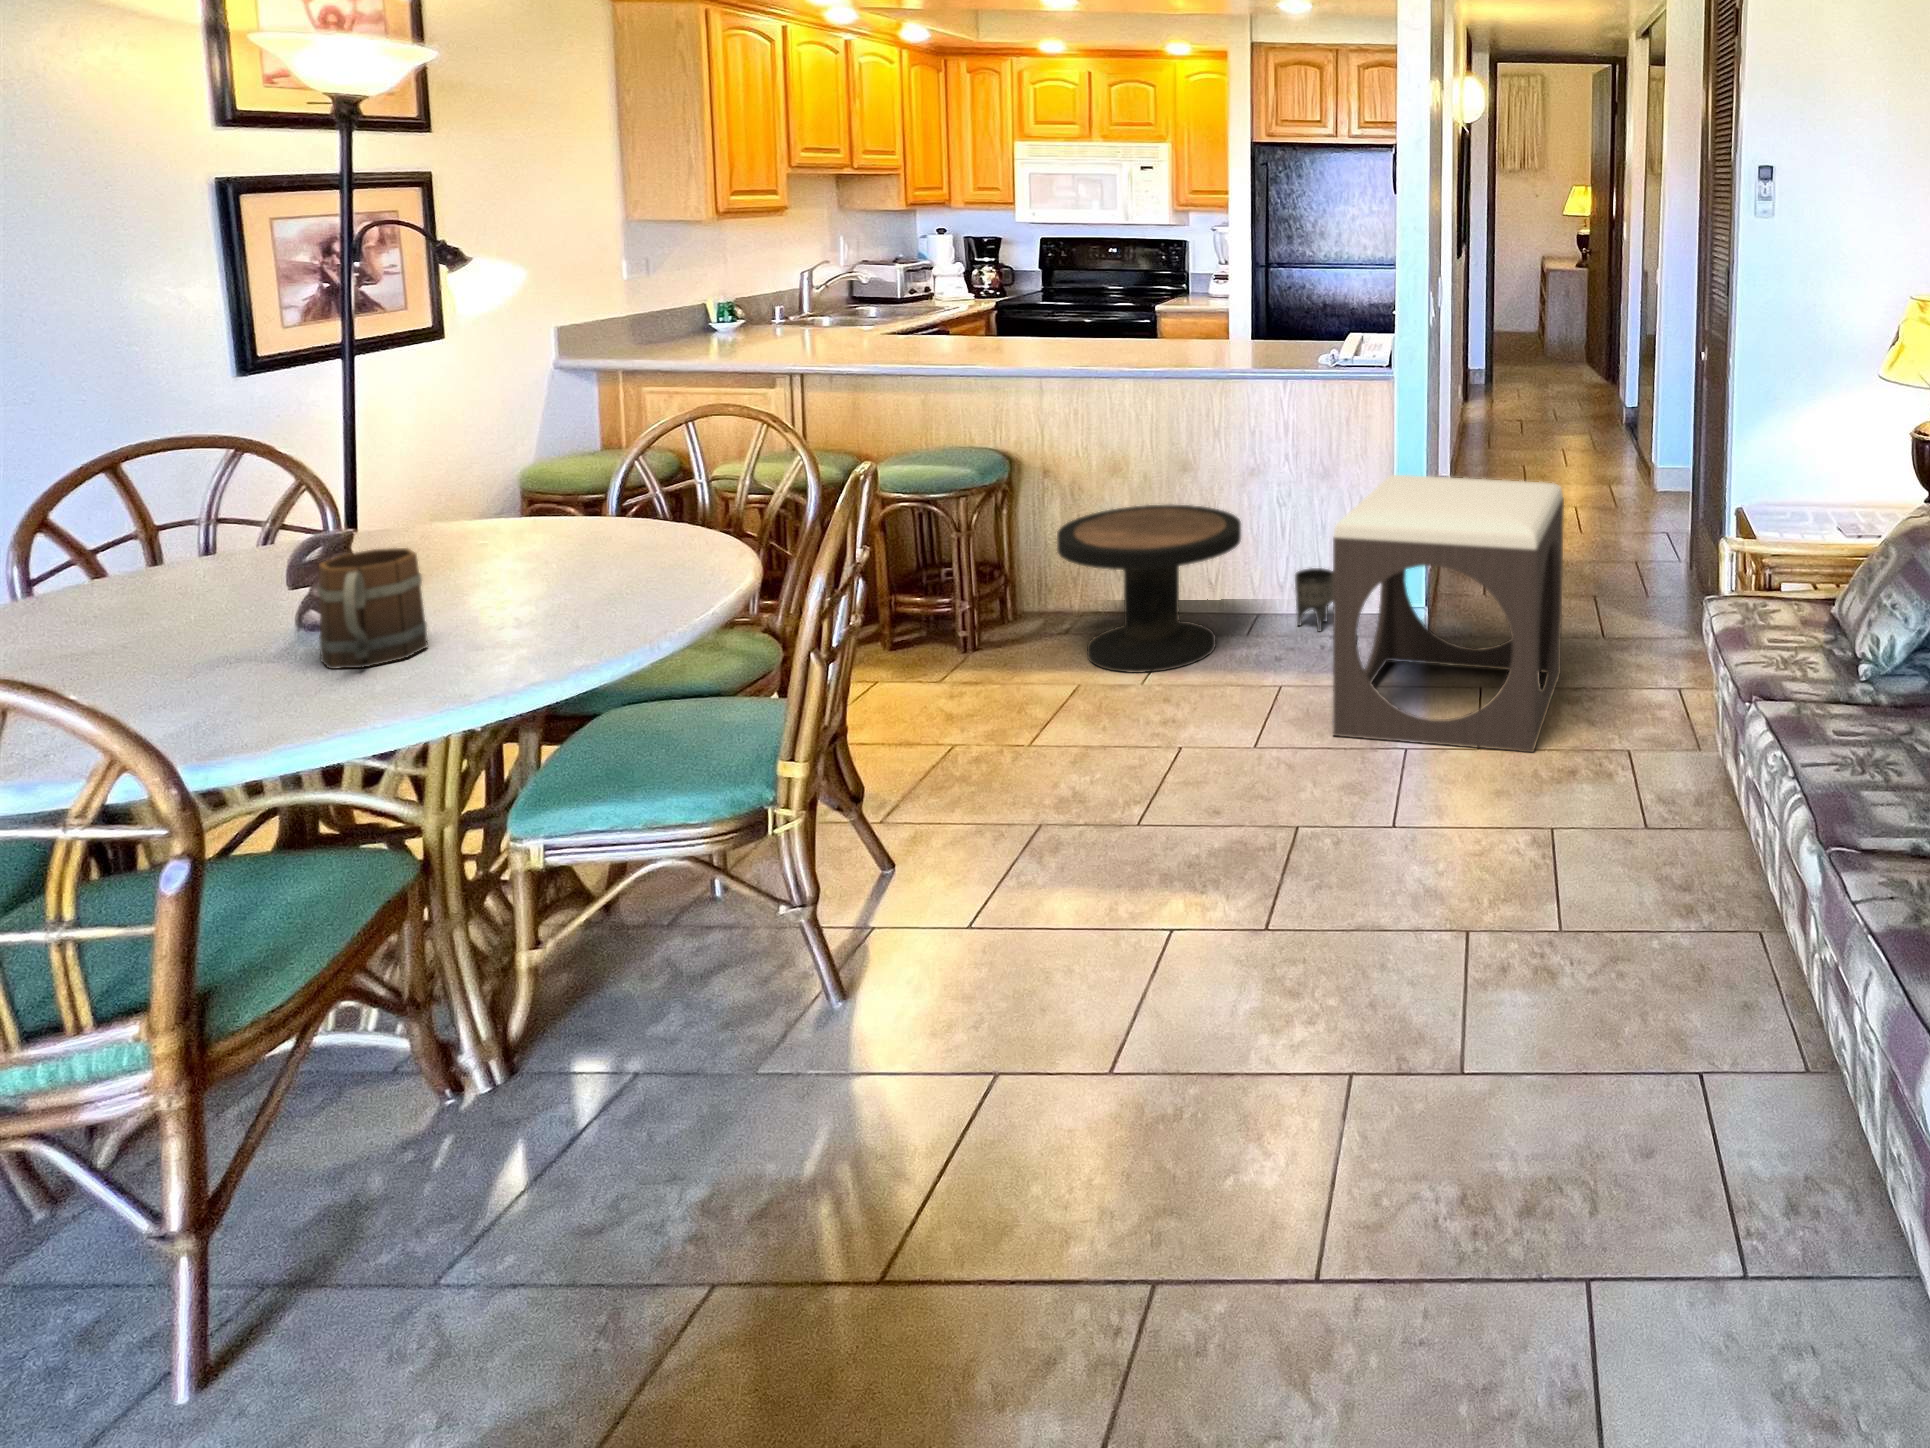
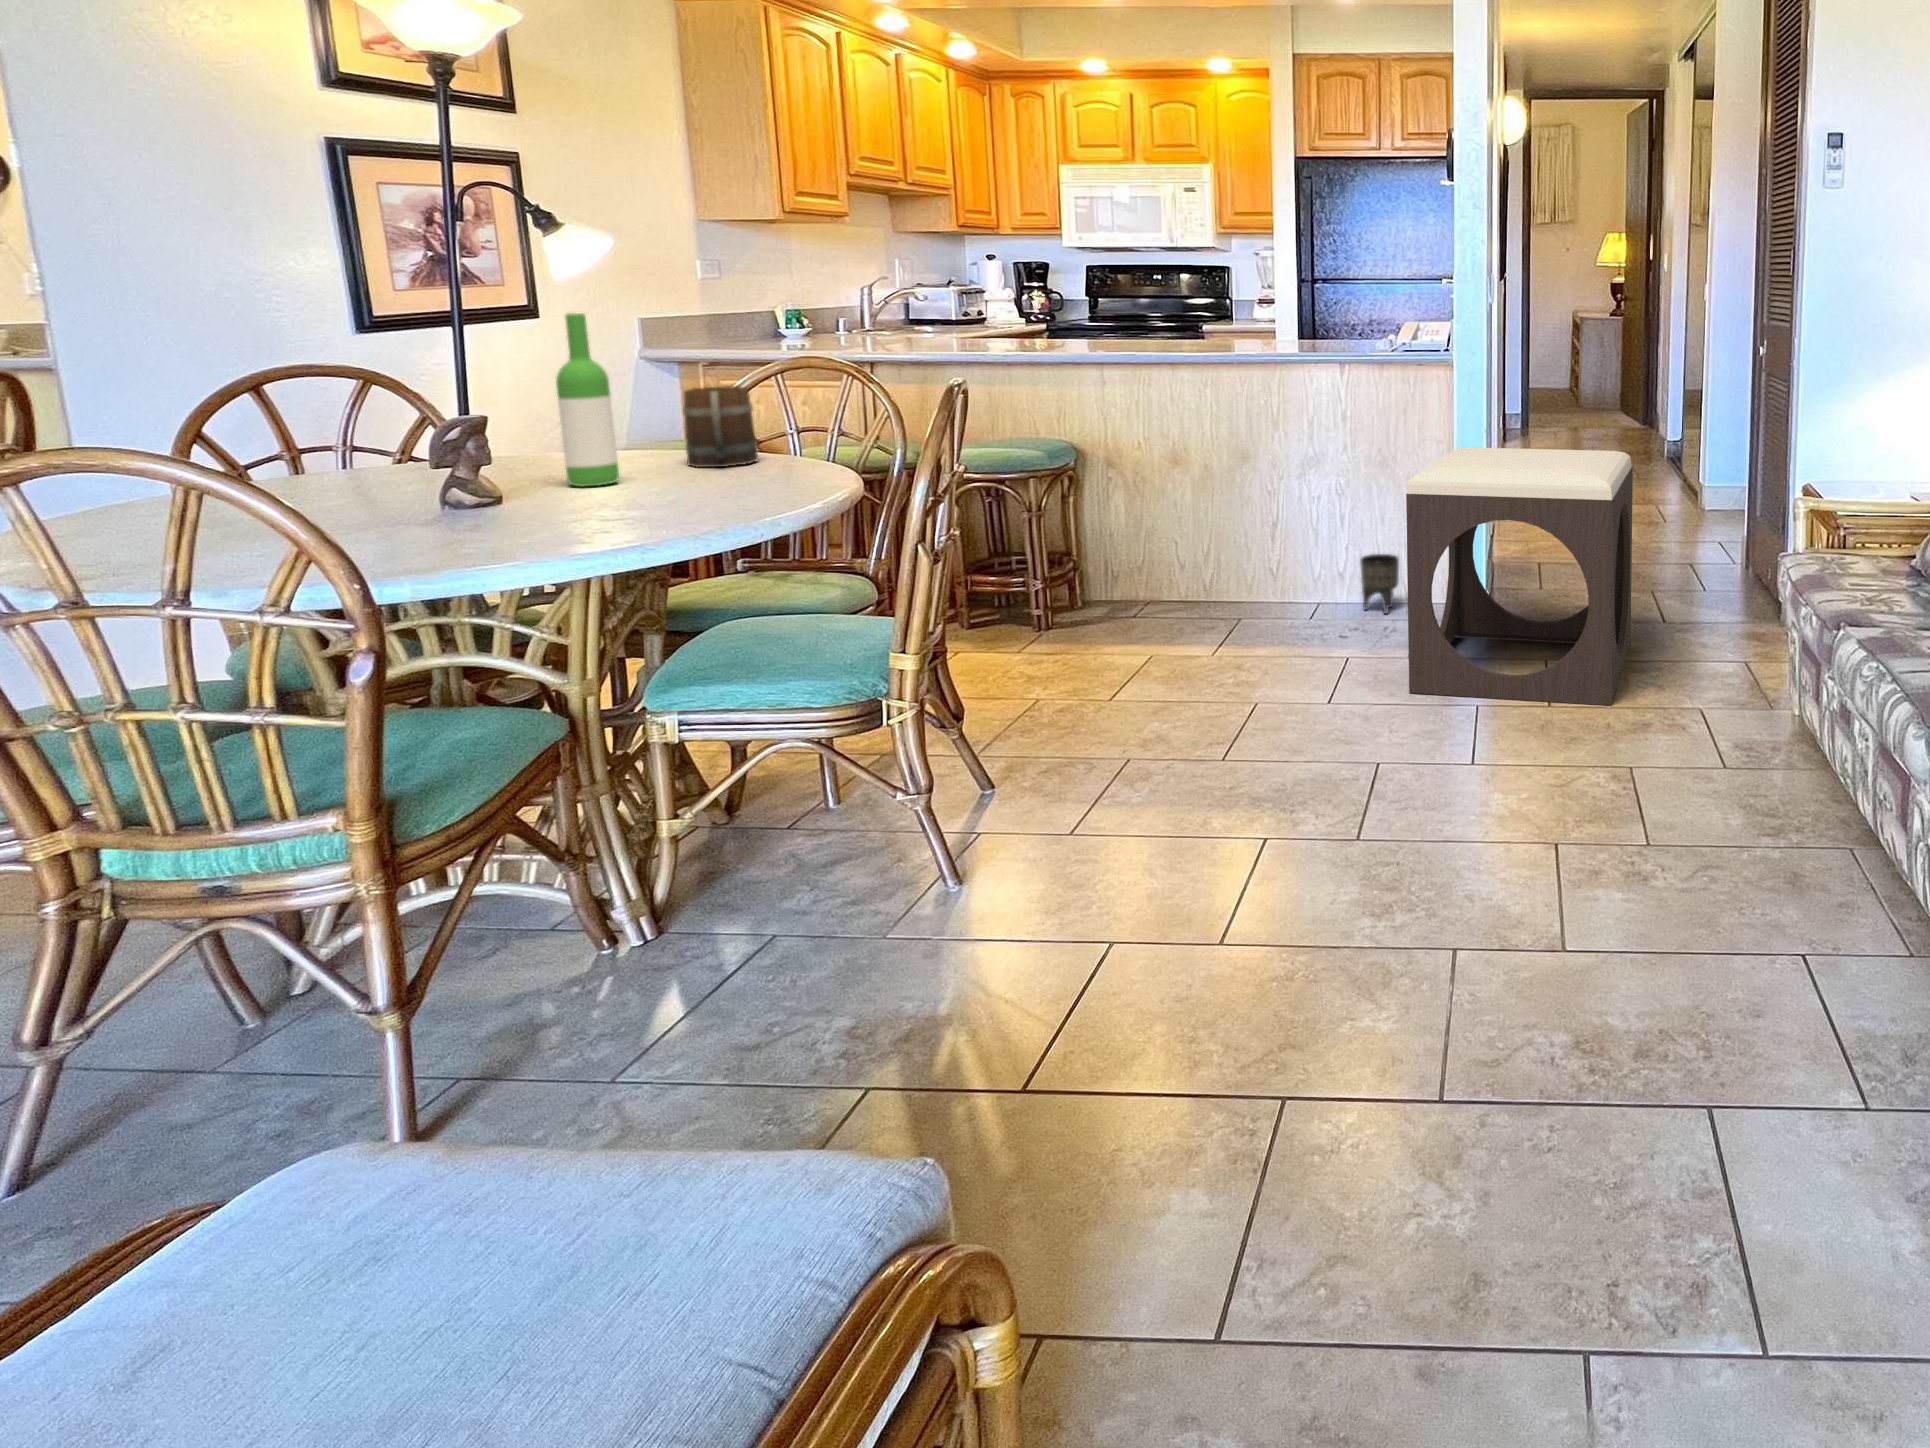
wine bottle: none [434,417,497,595] -> present [556,313,619,487]
side table: present [1057,505,1241,673] -> none [1129,492,1308,646]
mug: present [317,548,428,669] -> present [683,386,758,468]

